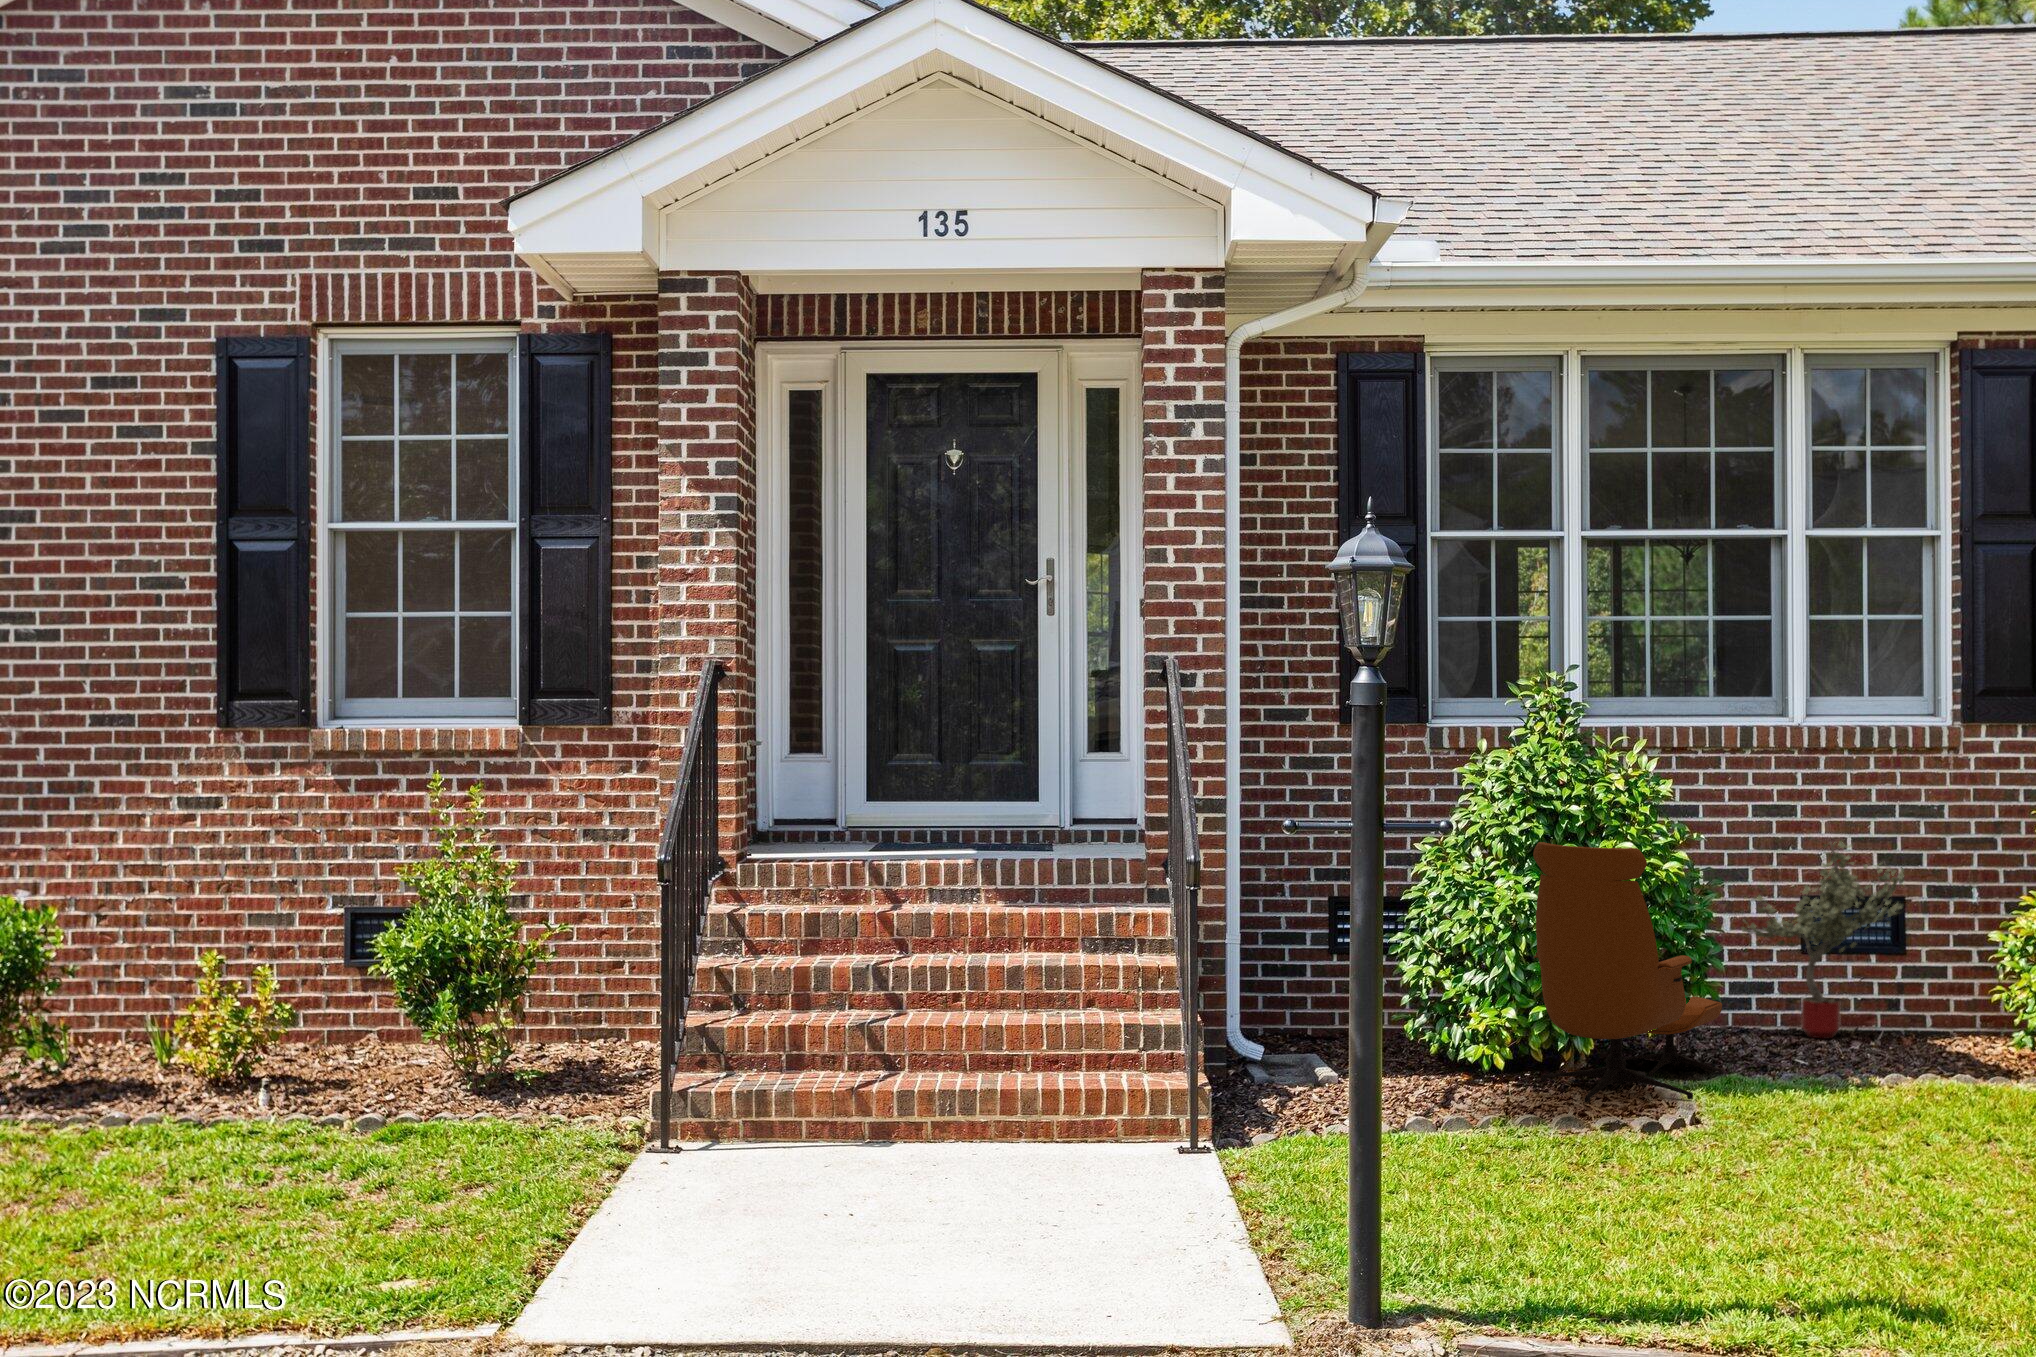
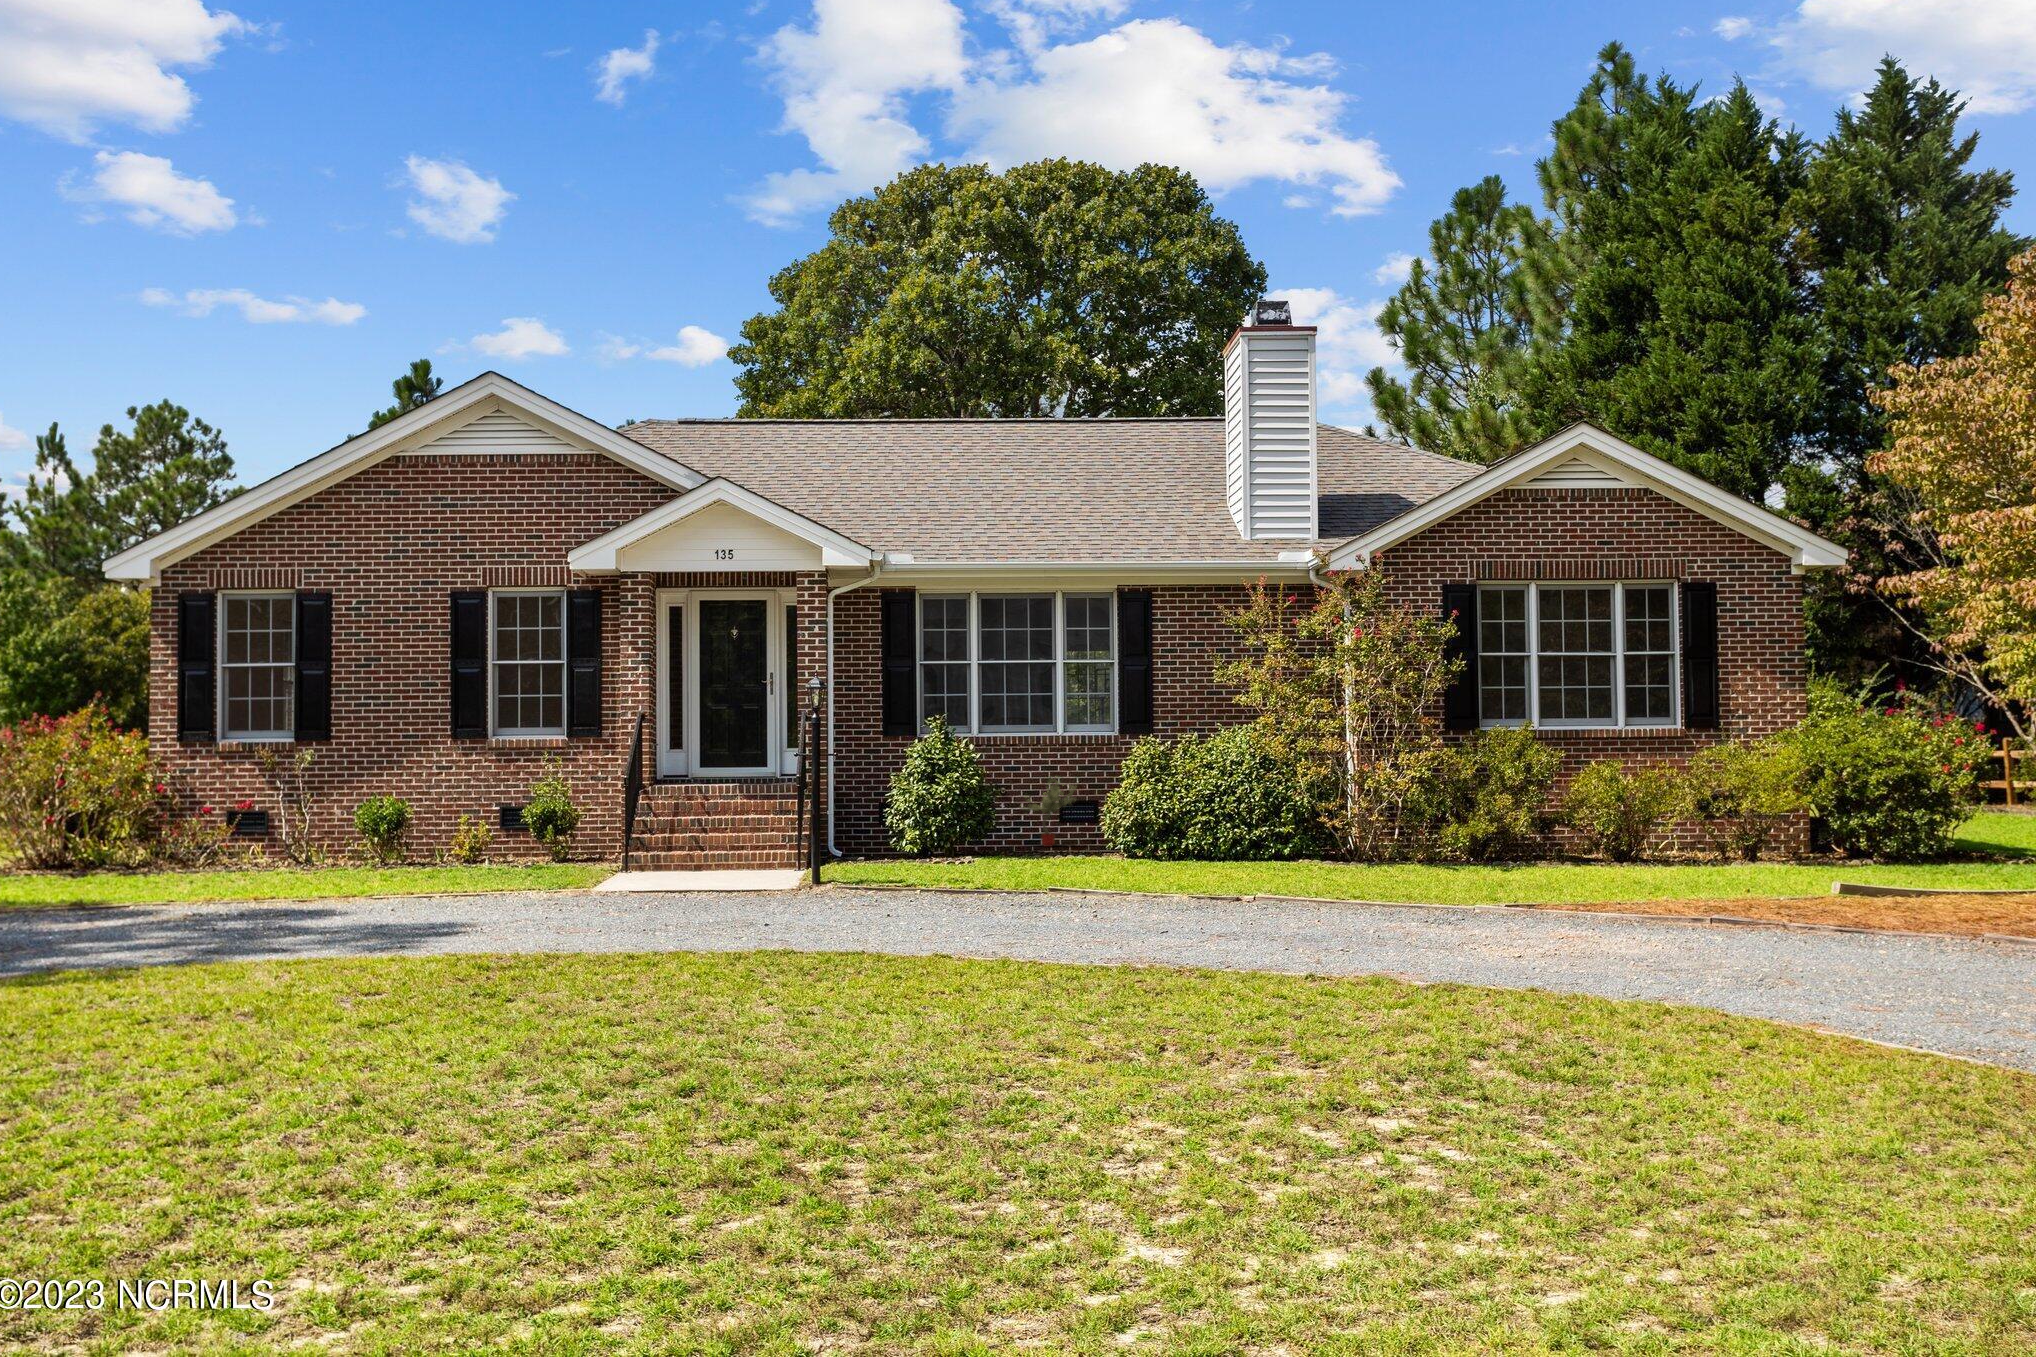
lounge chair: present [1533,842,1723,1103] -> none [920,773,997,862]

